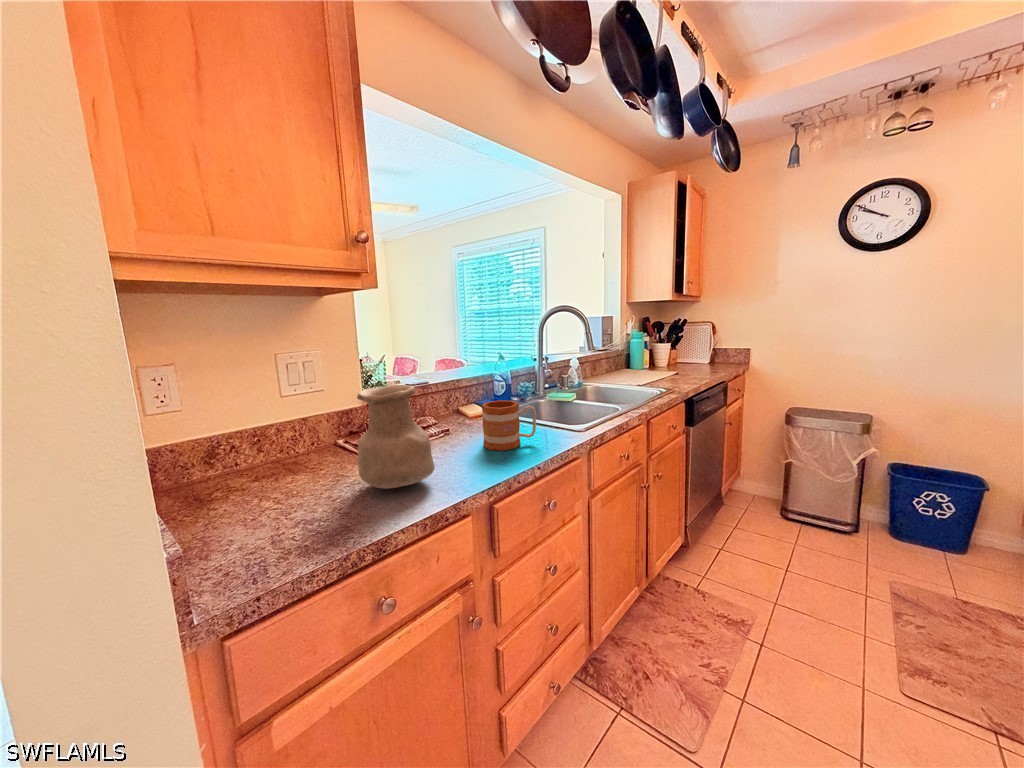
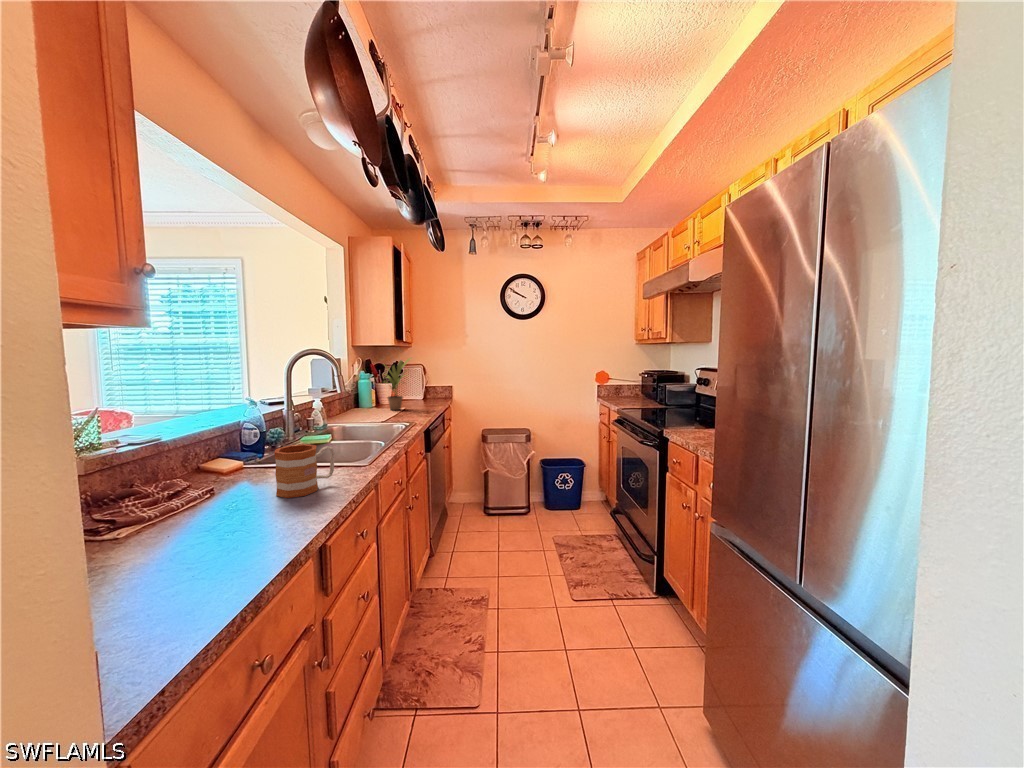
potted plant: none [650,313,690,374] -> present [385,358,410,410]
vase: present [357,385,435,489] -> none [156,436,263,563]

